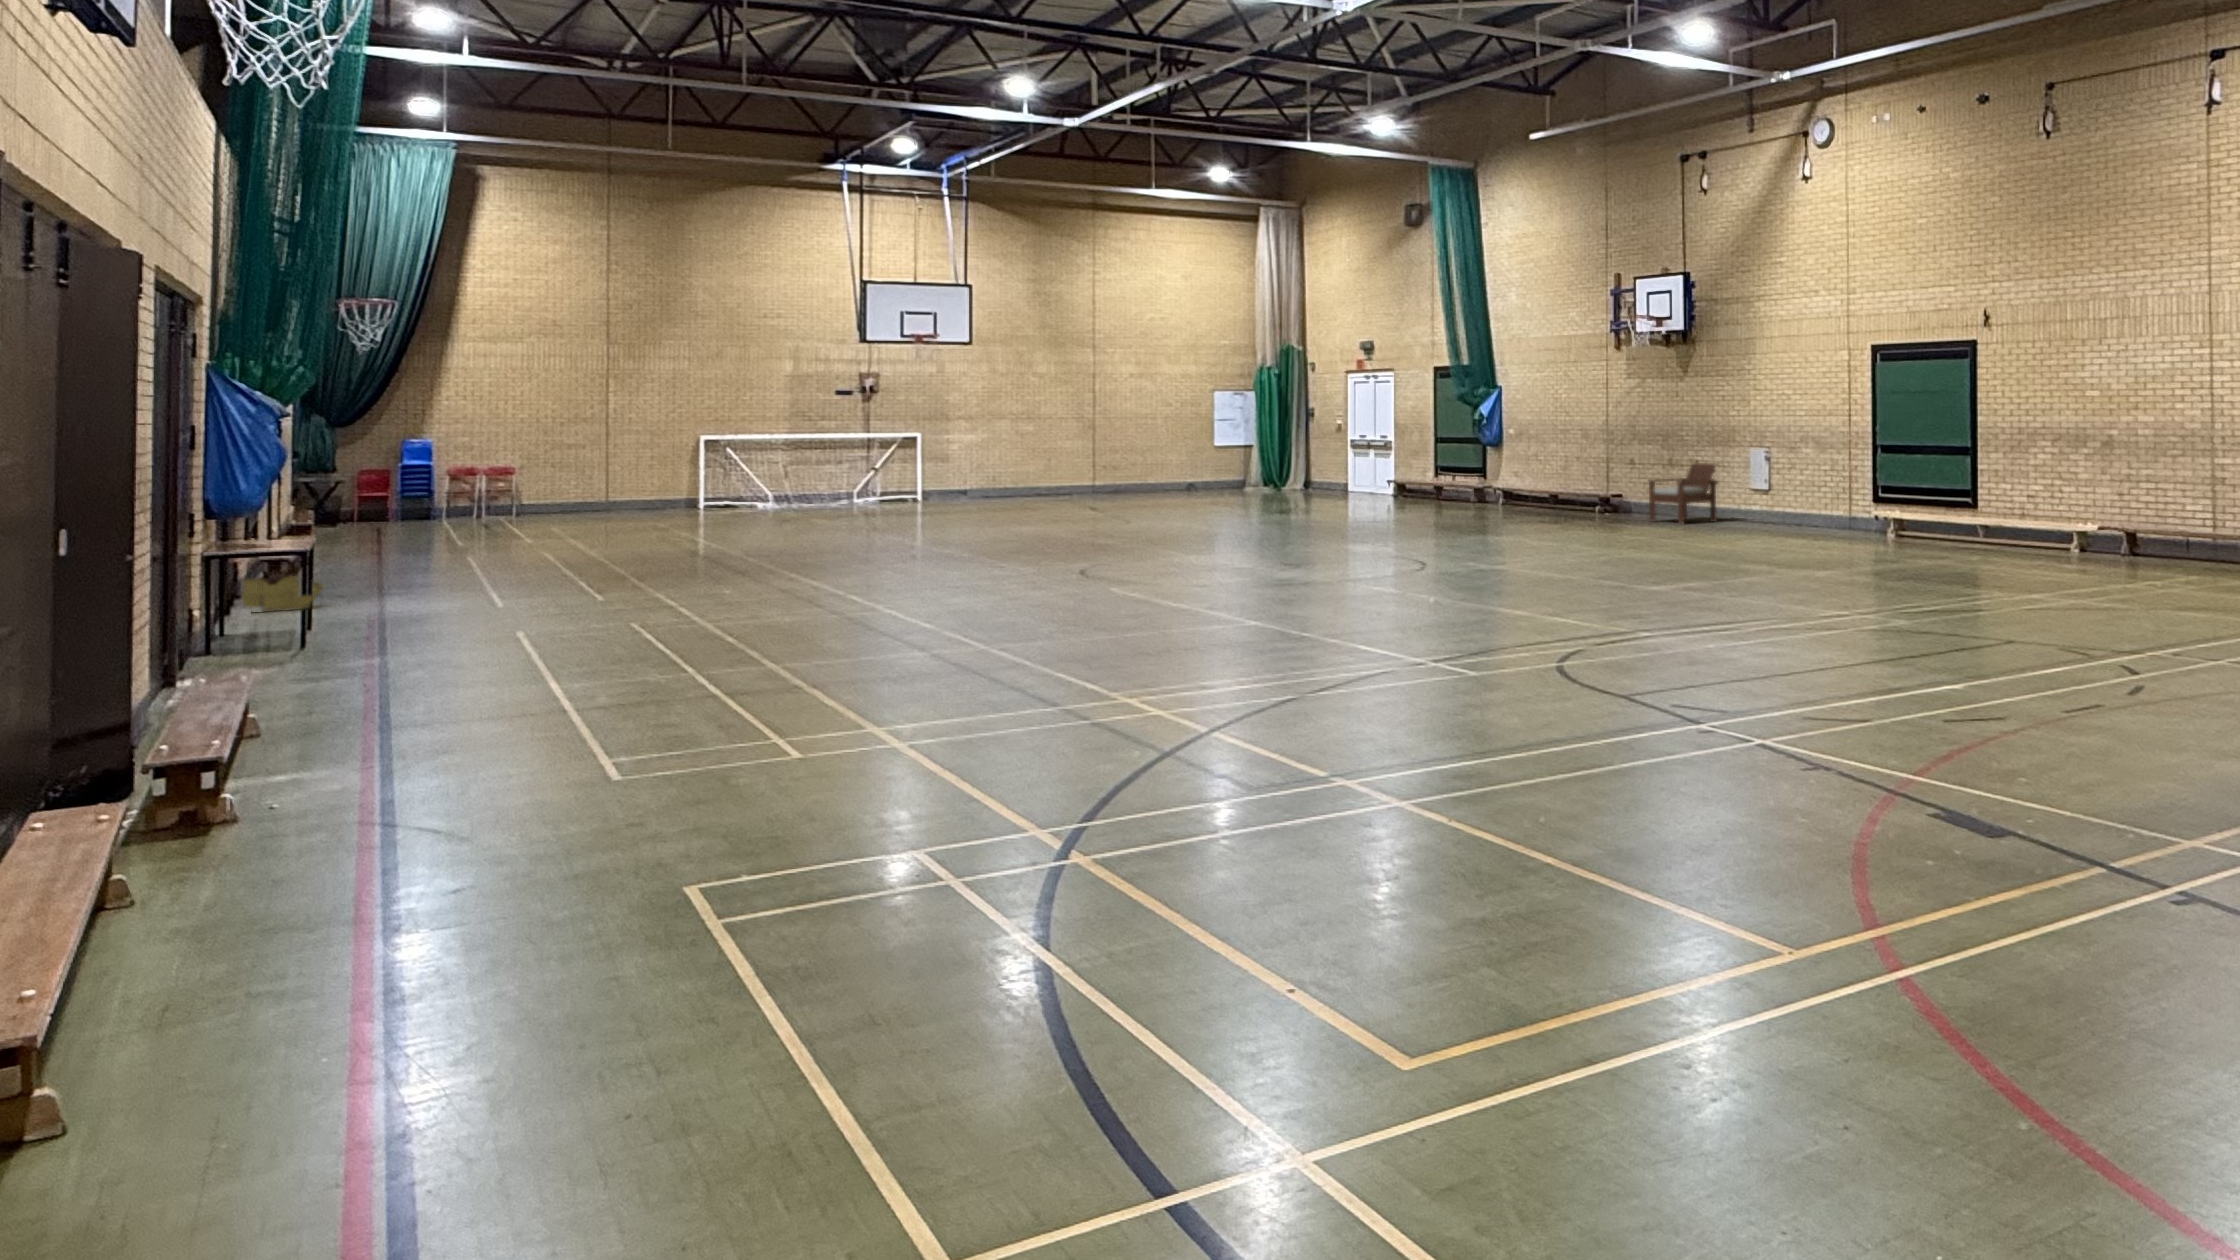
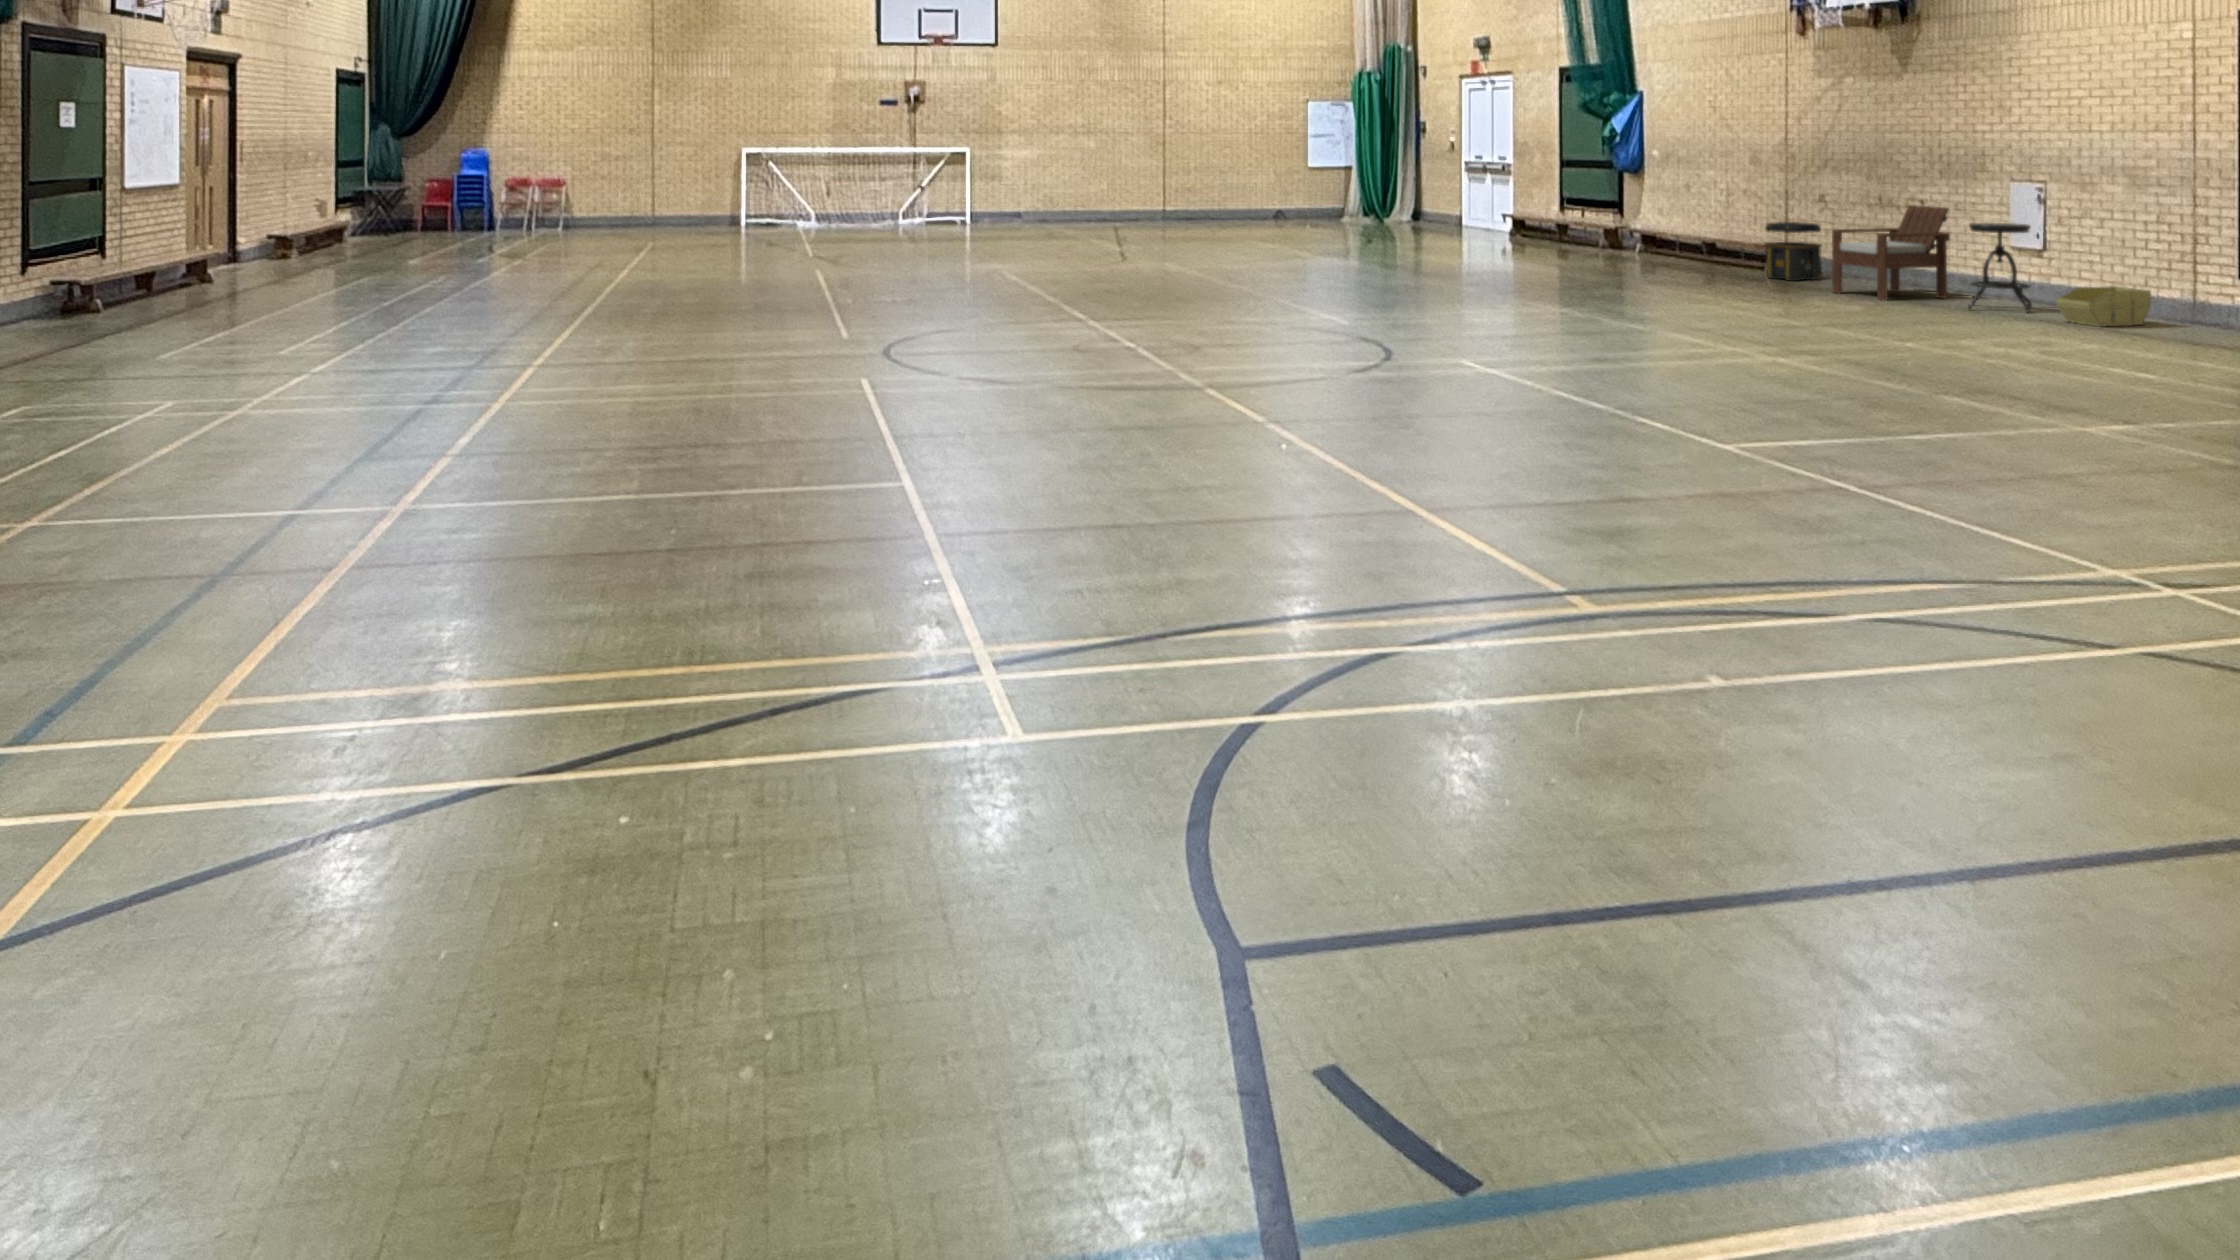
stool: none [1731,472,1766,527] -> present [1968,223,2032,313]
toolbox: none [1600,477,1636,516] -> present [1765,222,1822,281]
storage bin: present [242,576,323,612] -> present [2056,286,2151,327]

